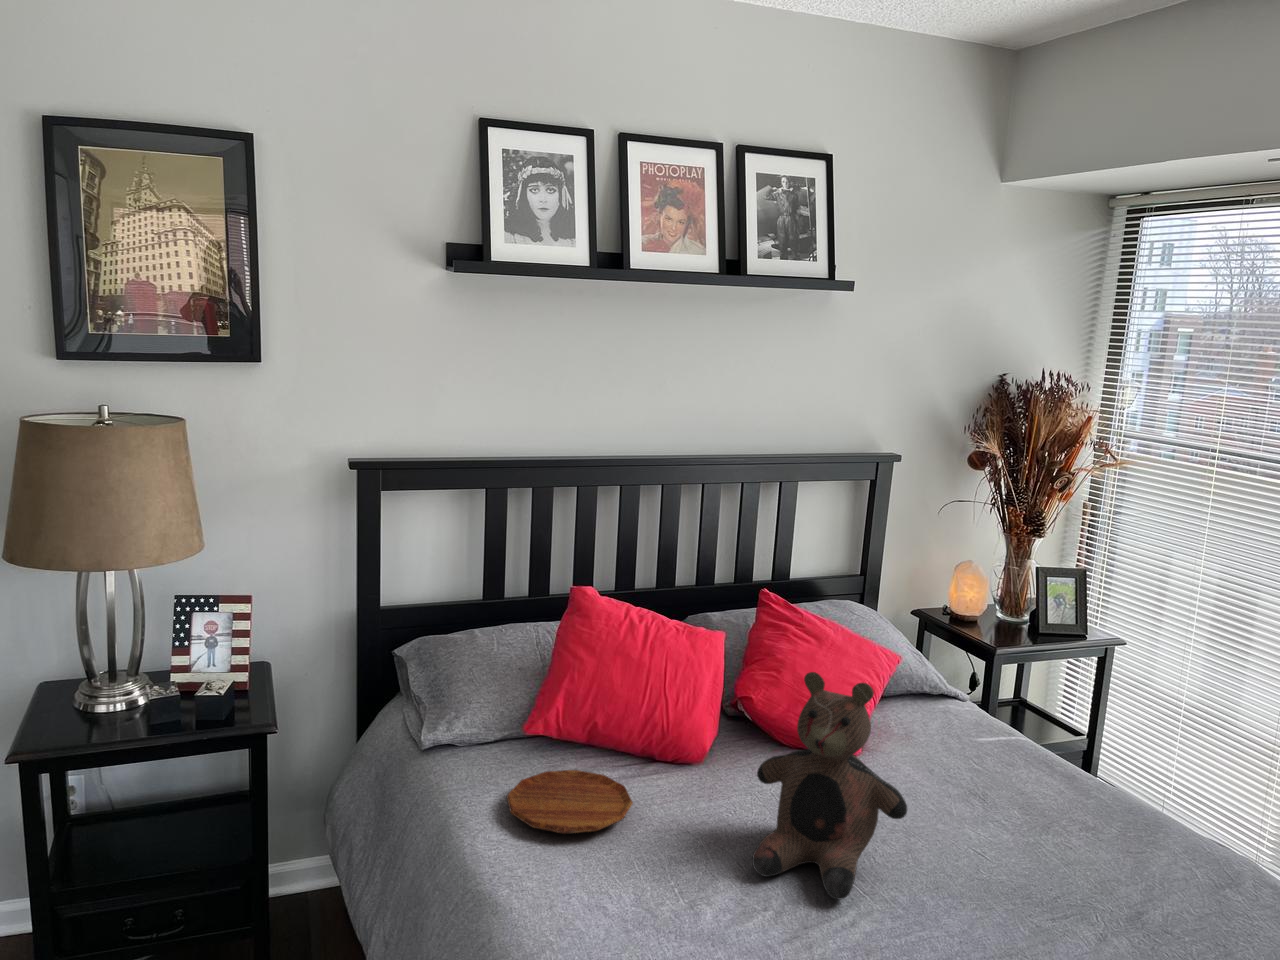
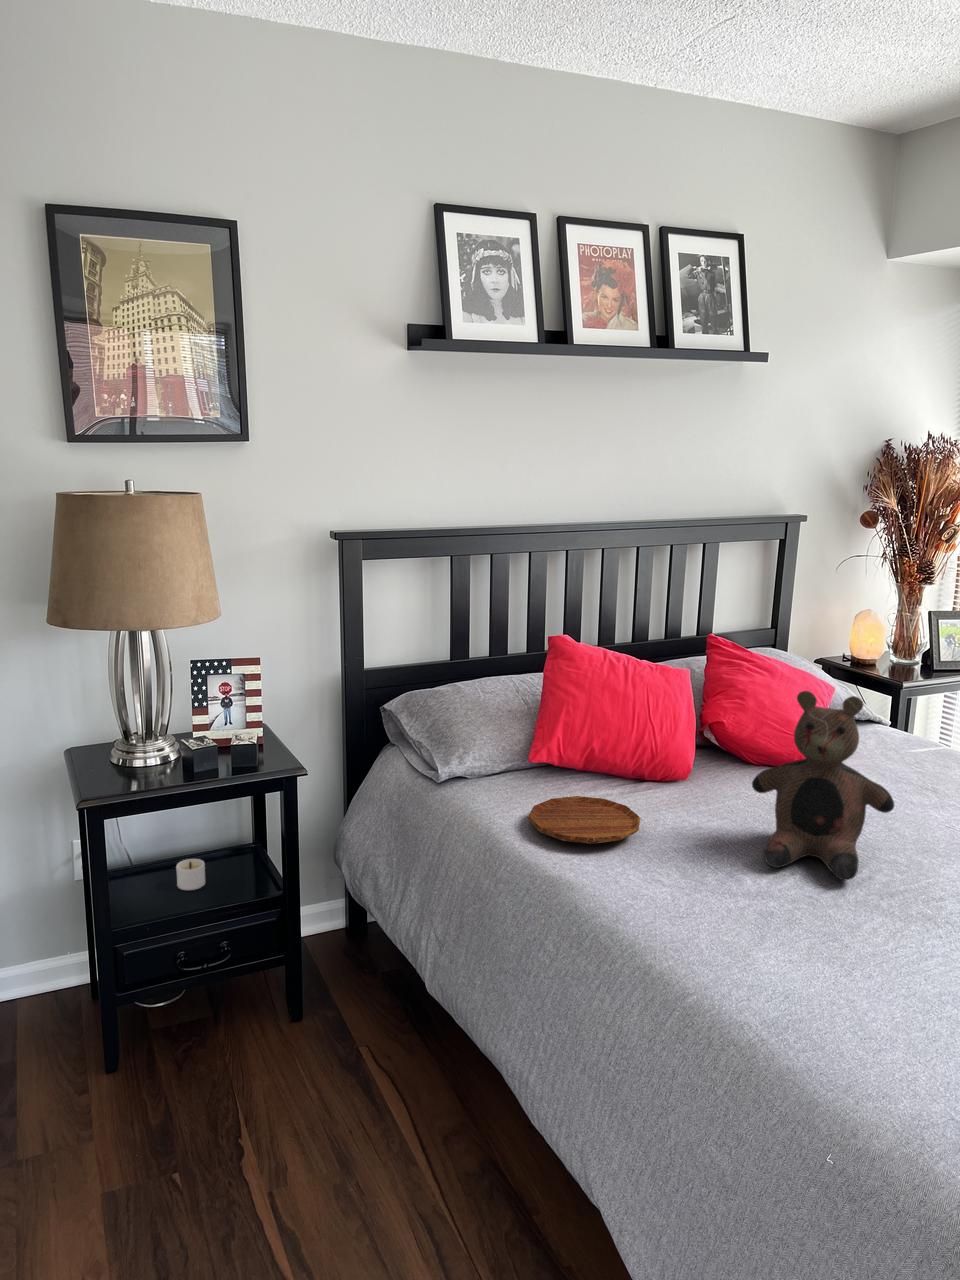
candle: none [146,811,194,847] -> present [176,859,205,890]

